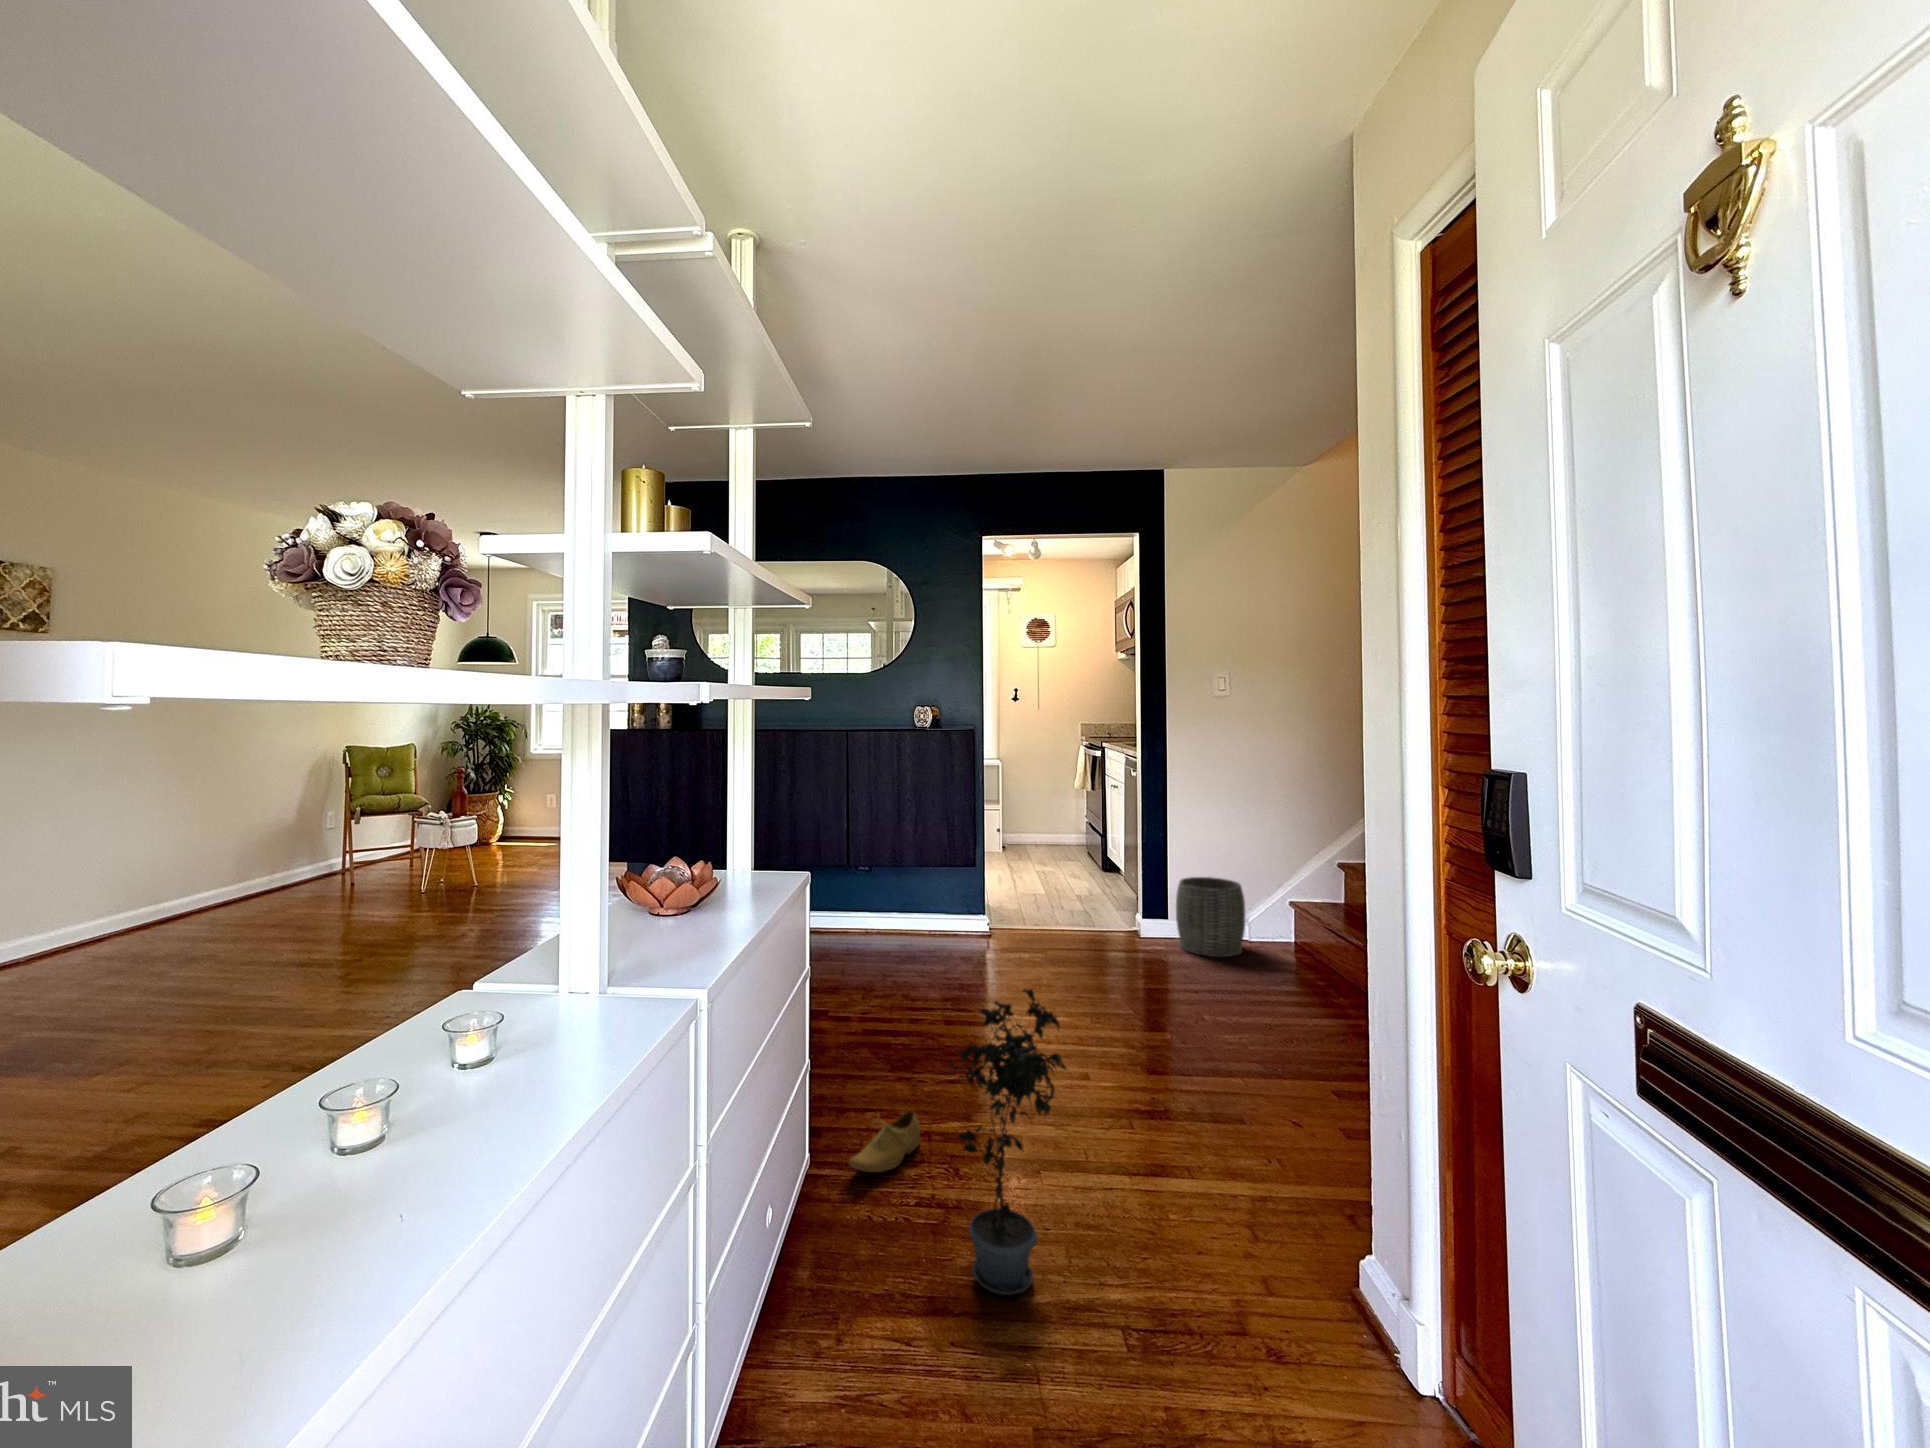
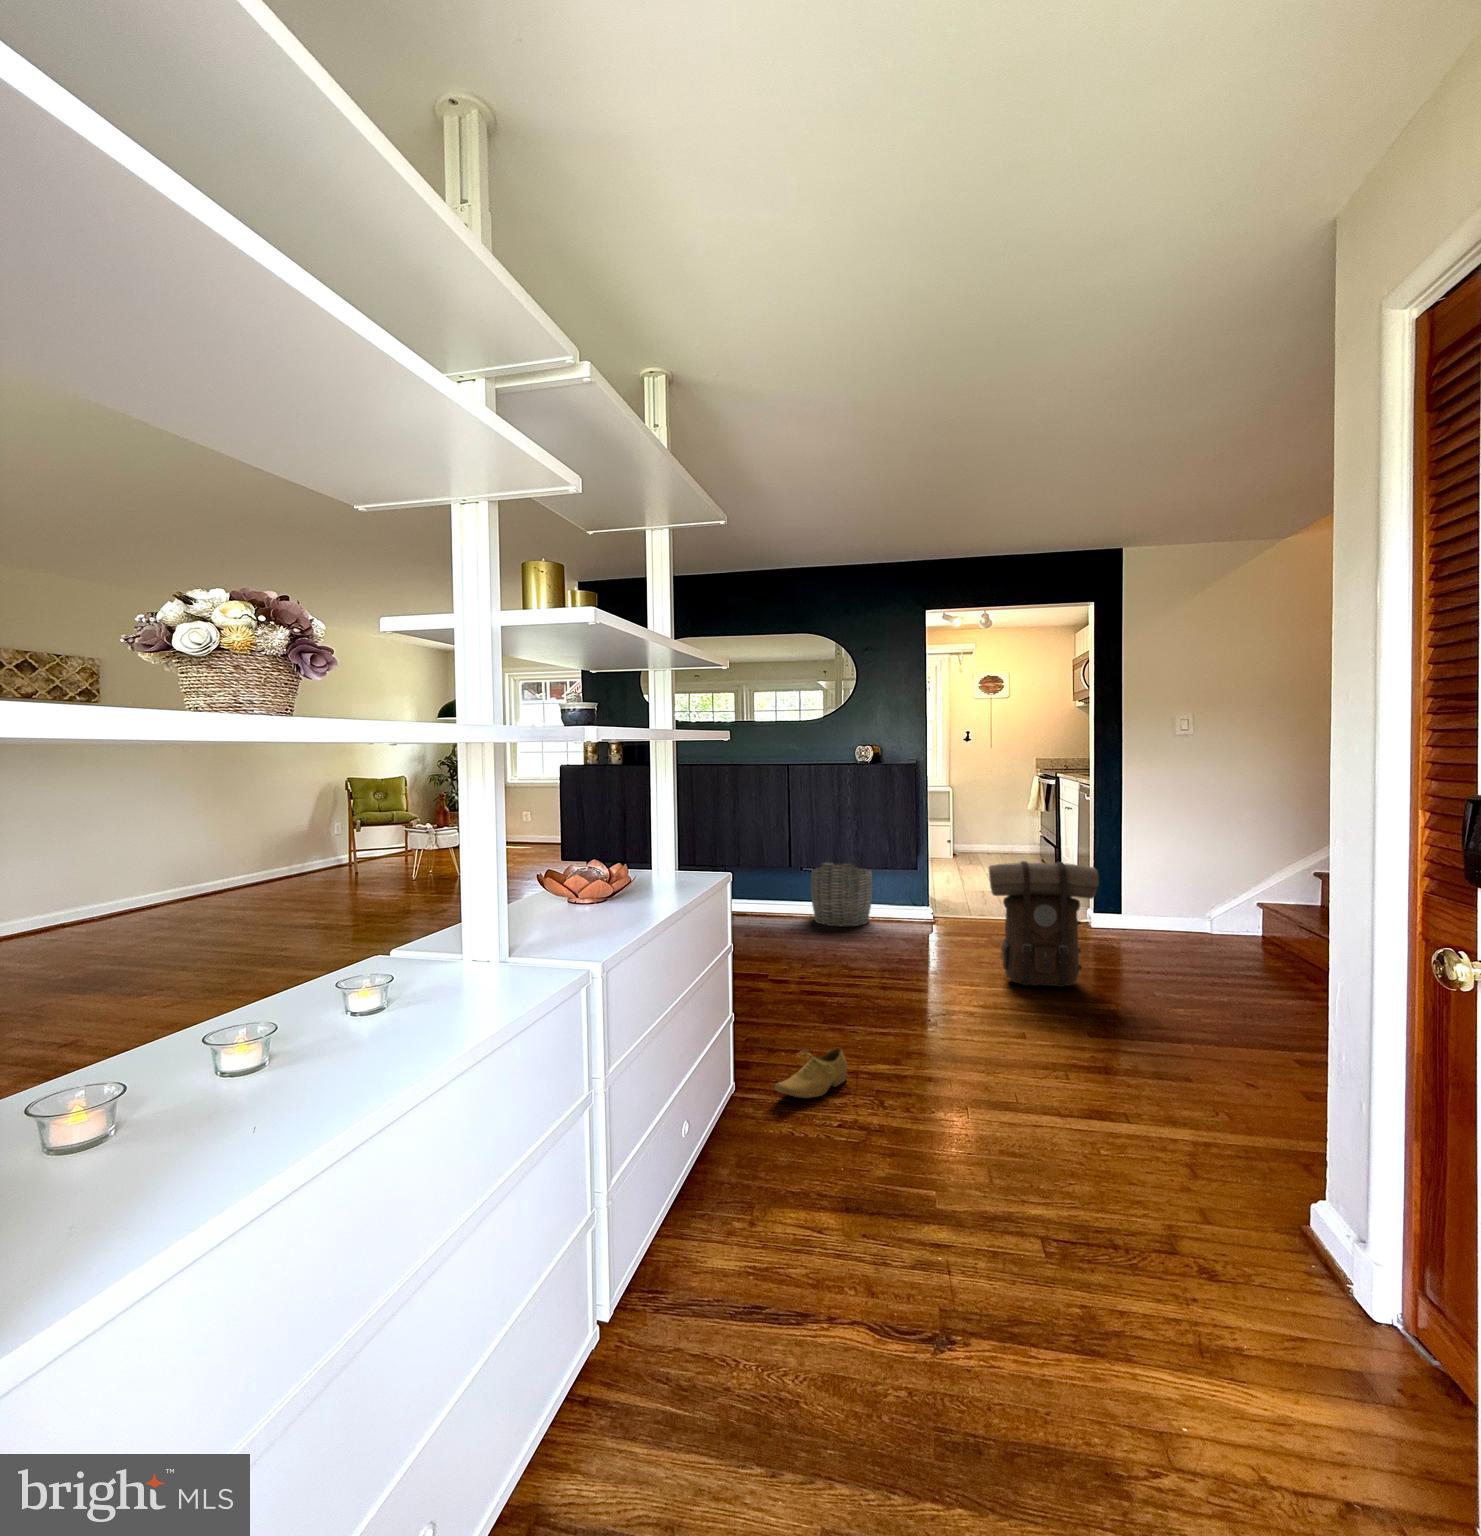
woven basket: present [1176,877,1245,957] -> present [811,863,873,926]
backpack: none [1049,888,1153,1012] -> present [989,861,1099,987]
potted plant: present [944,989,1066,1296] -> none [859,904,991,1203]

